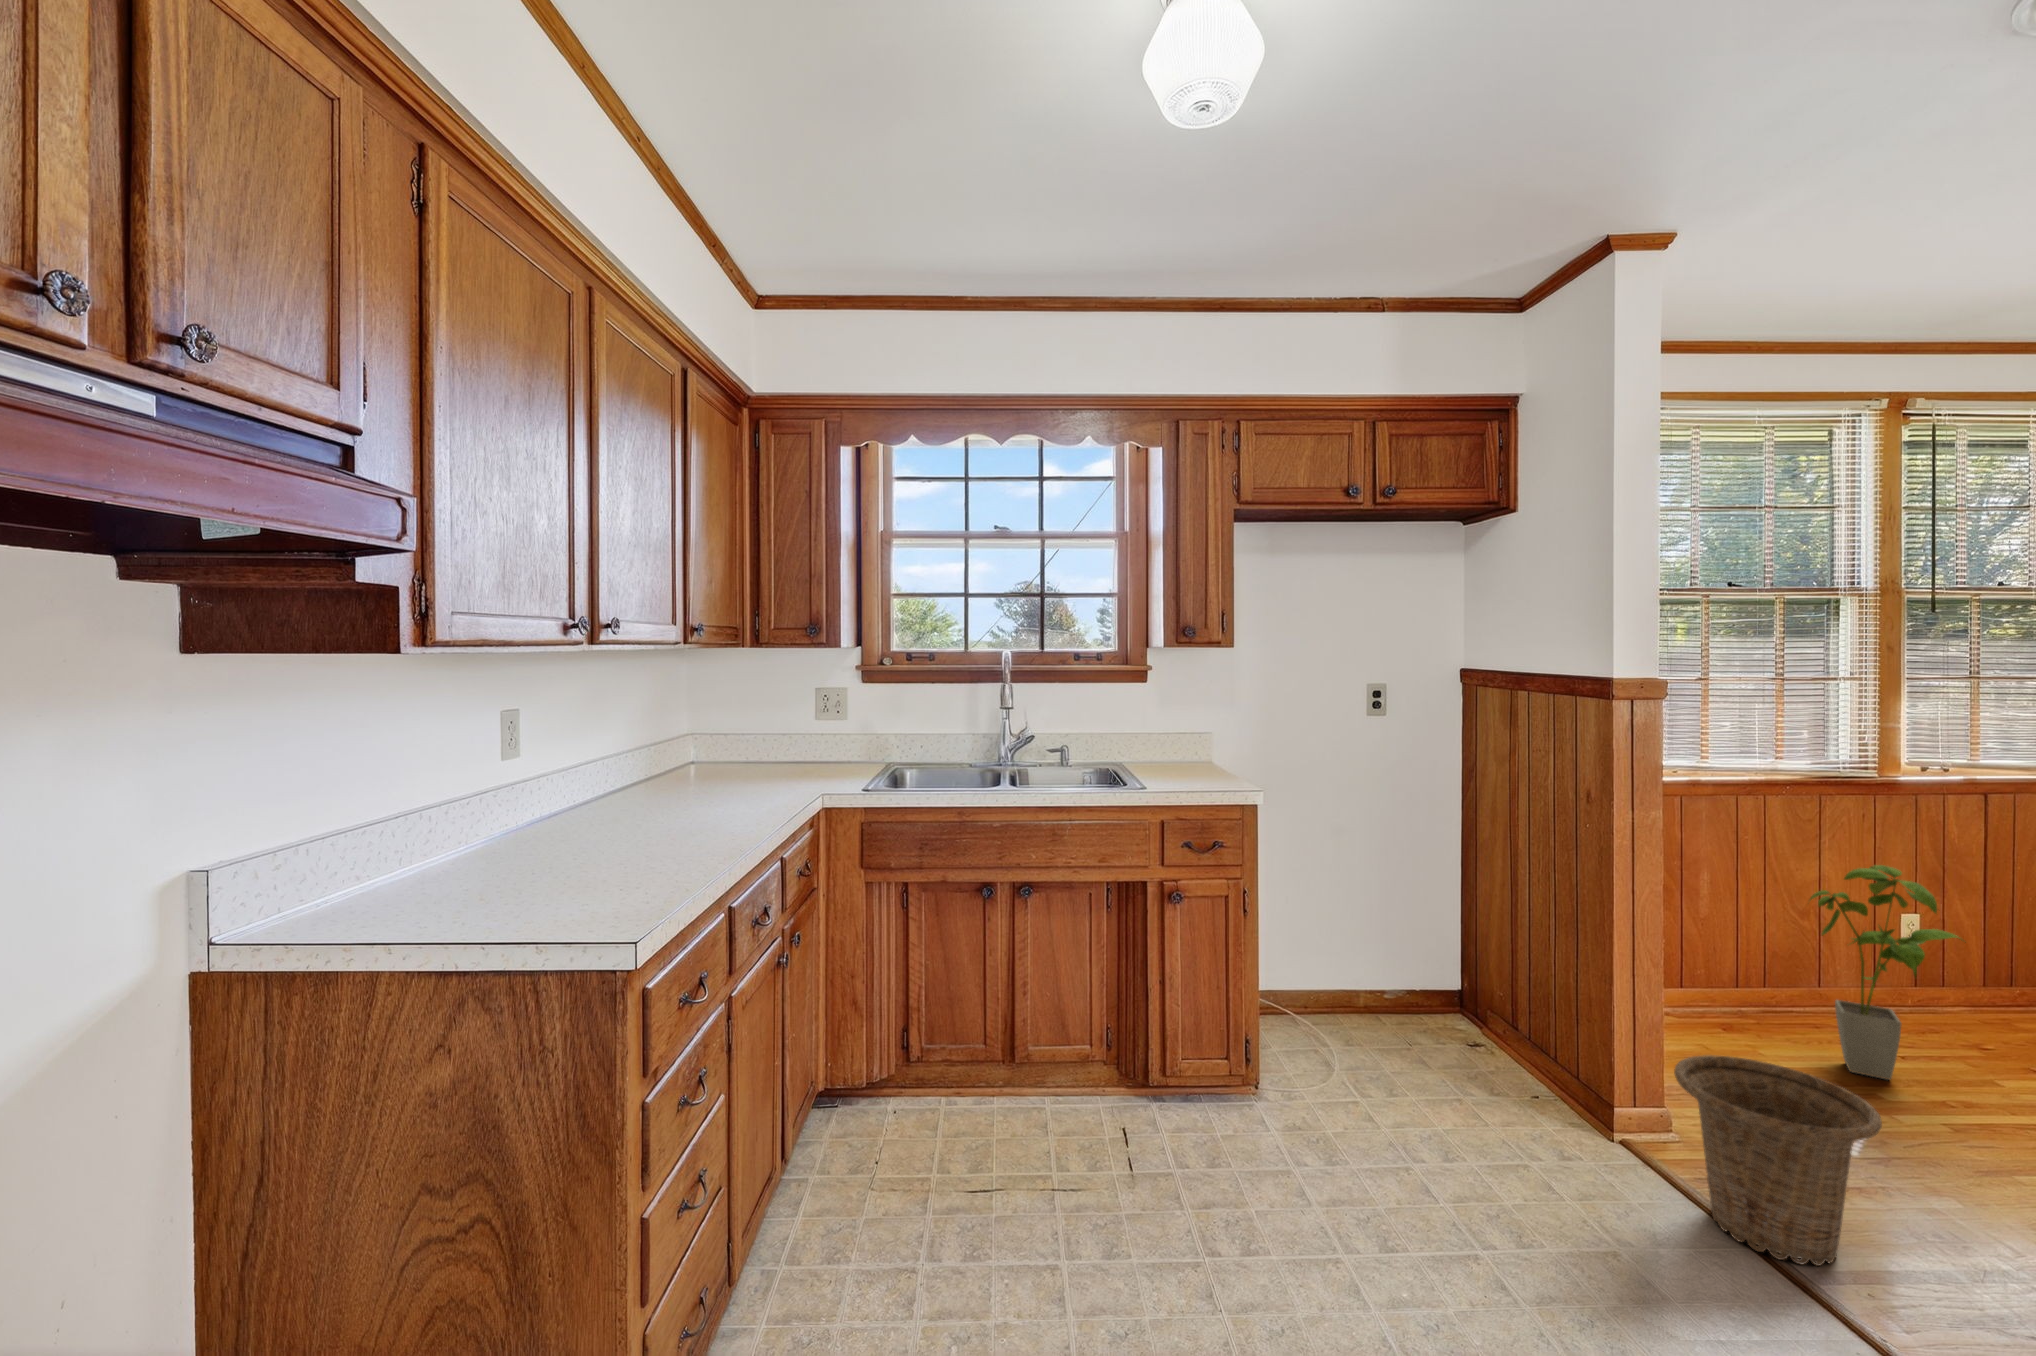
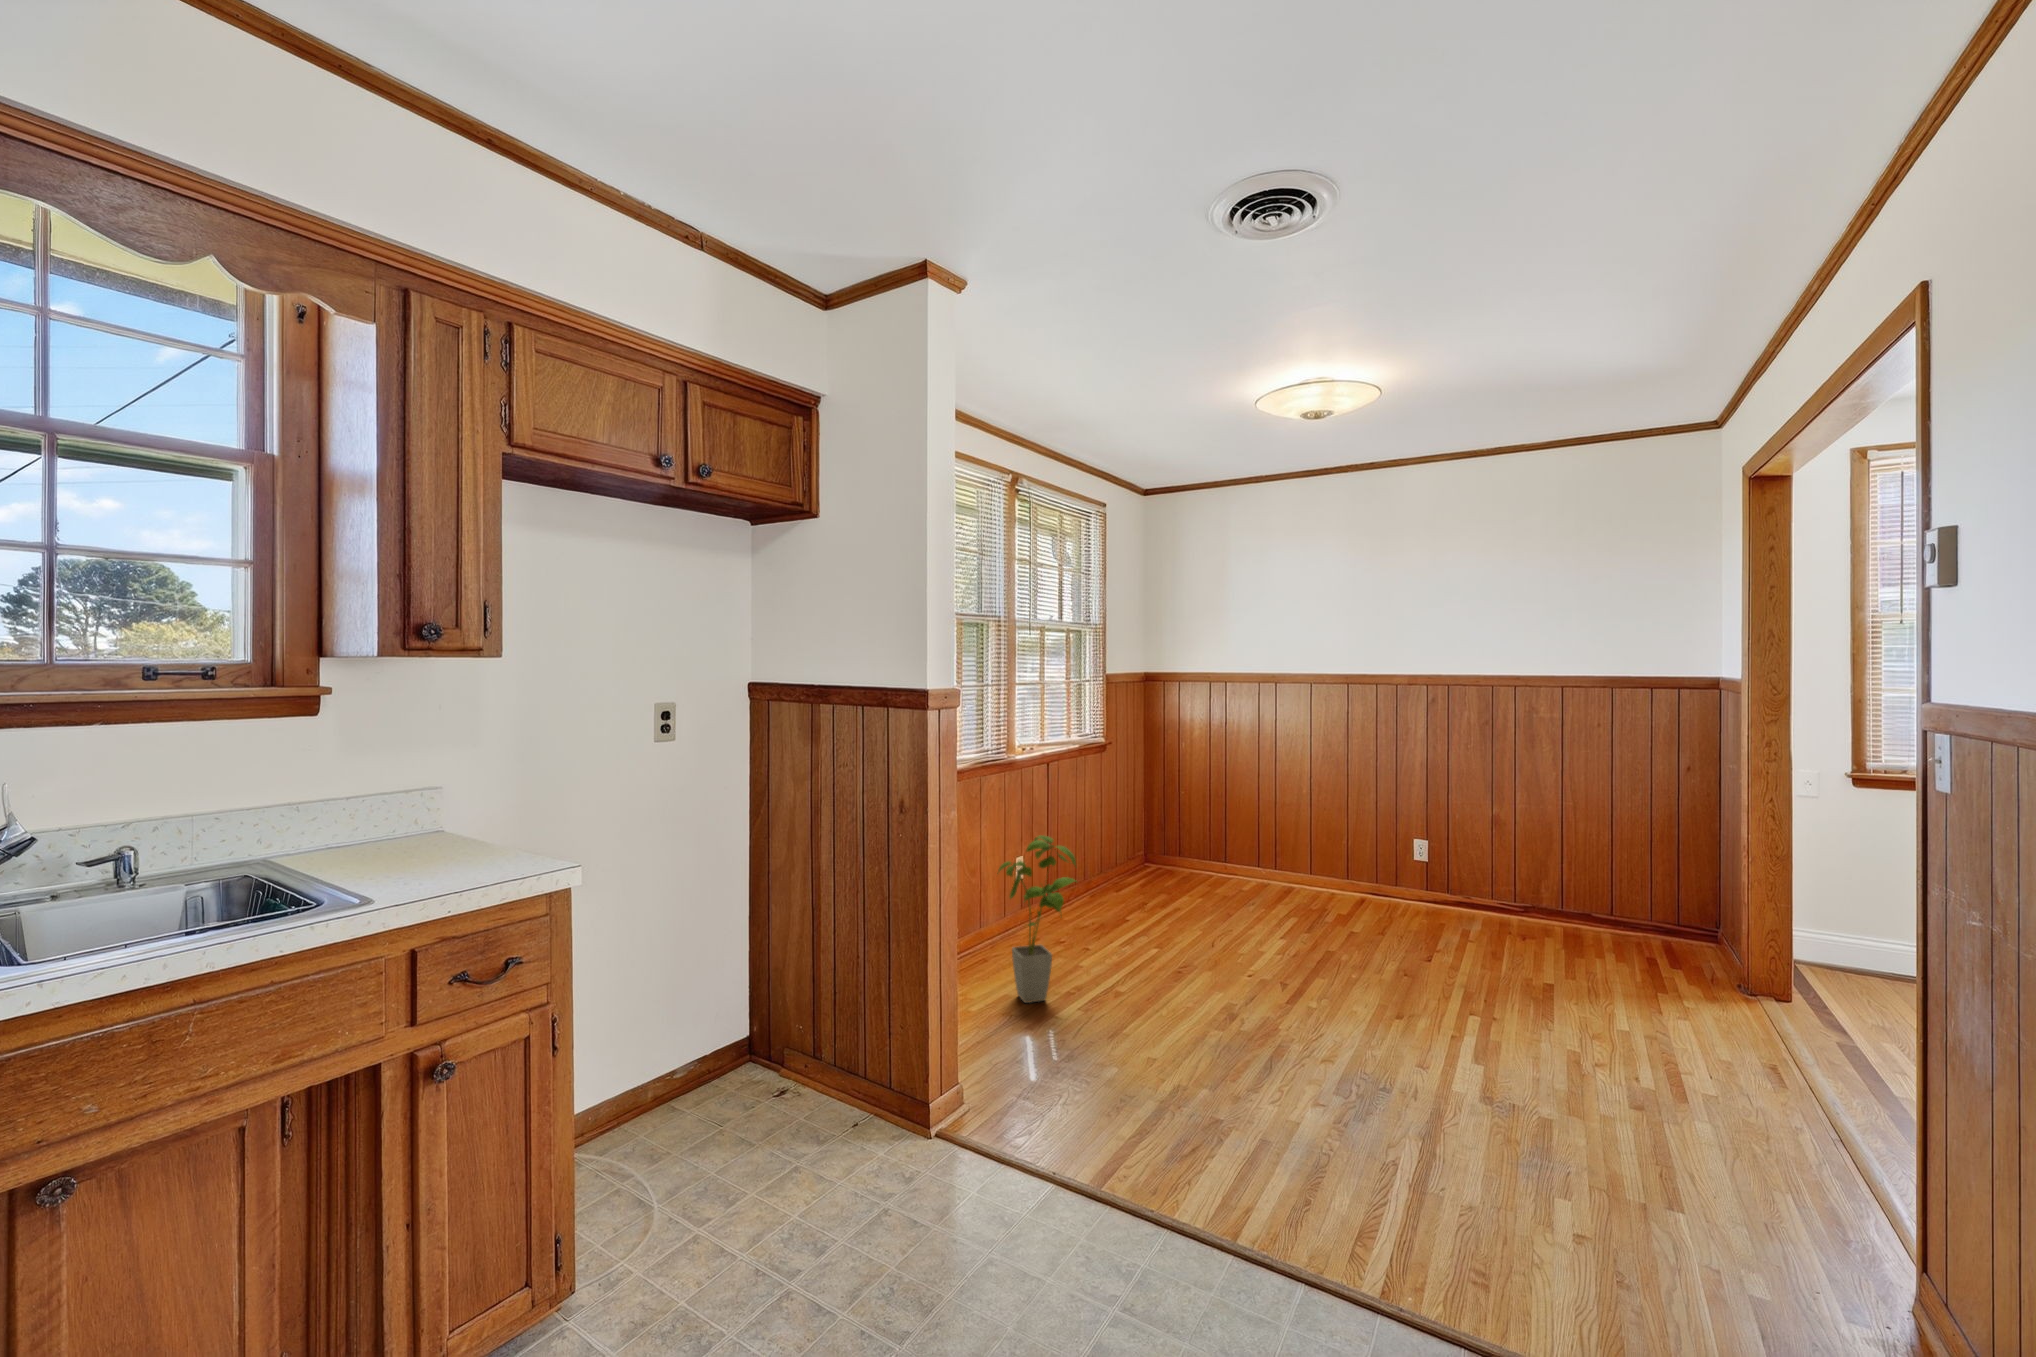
basket: present [1674,1055,1882,1266] -> none [1000,1031,1133,1207]

